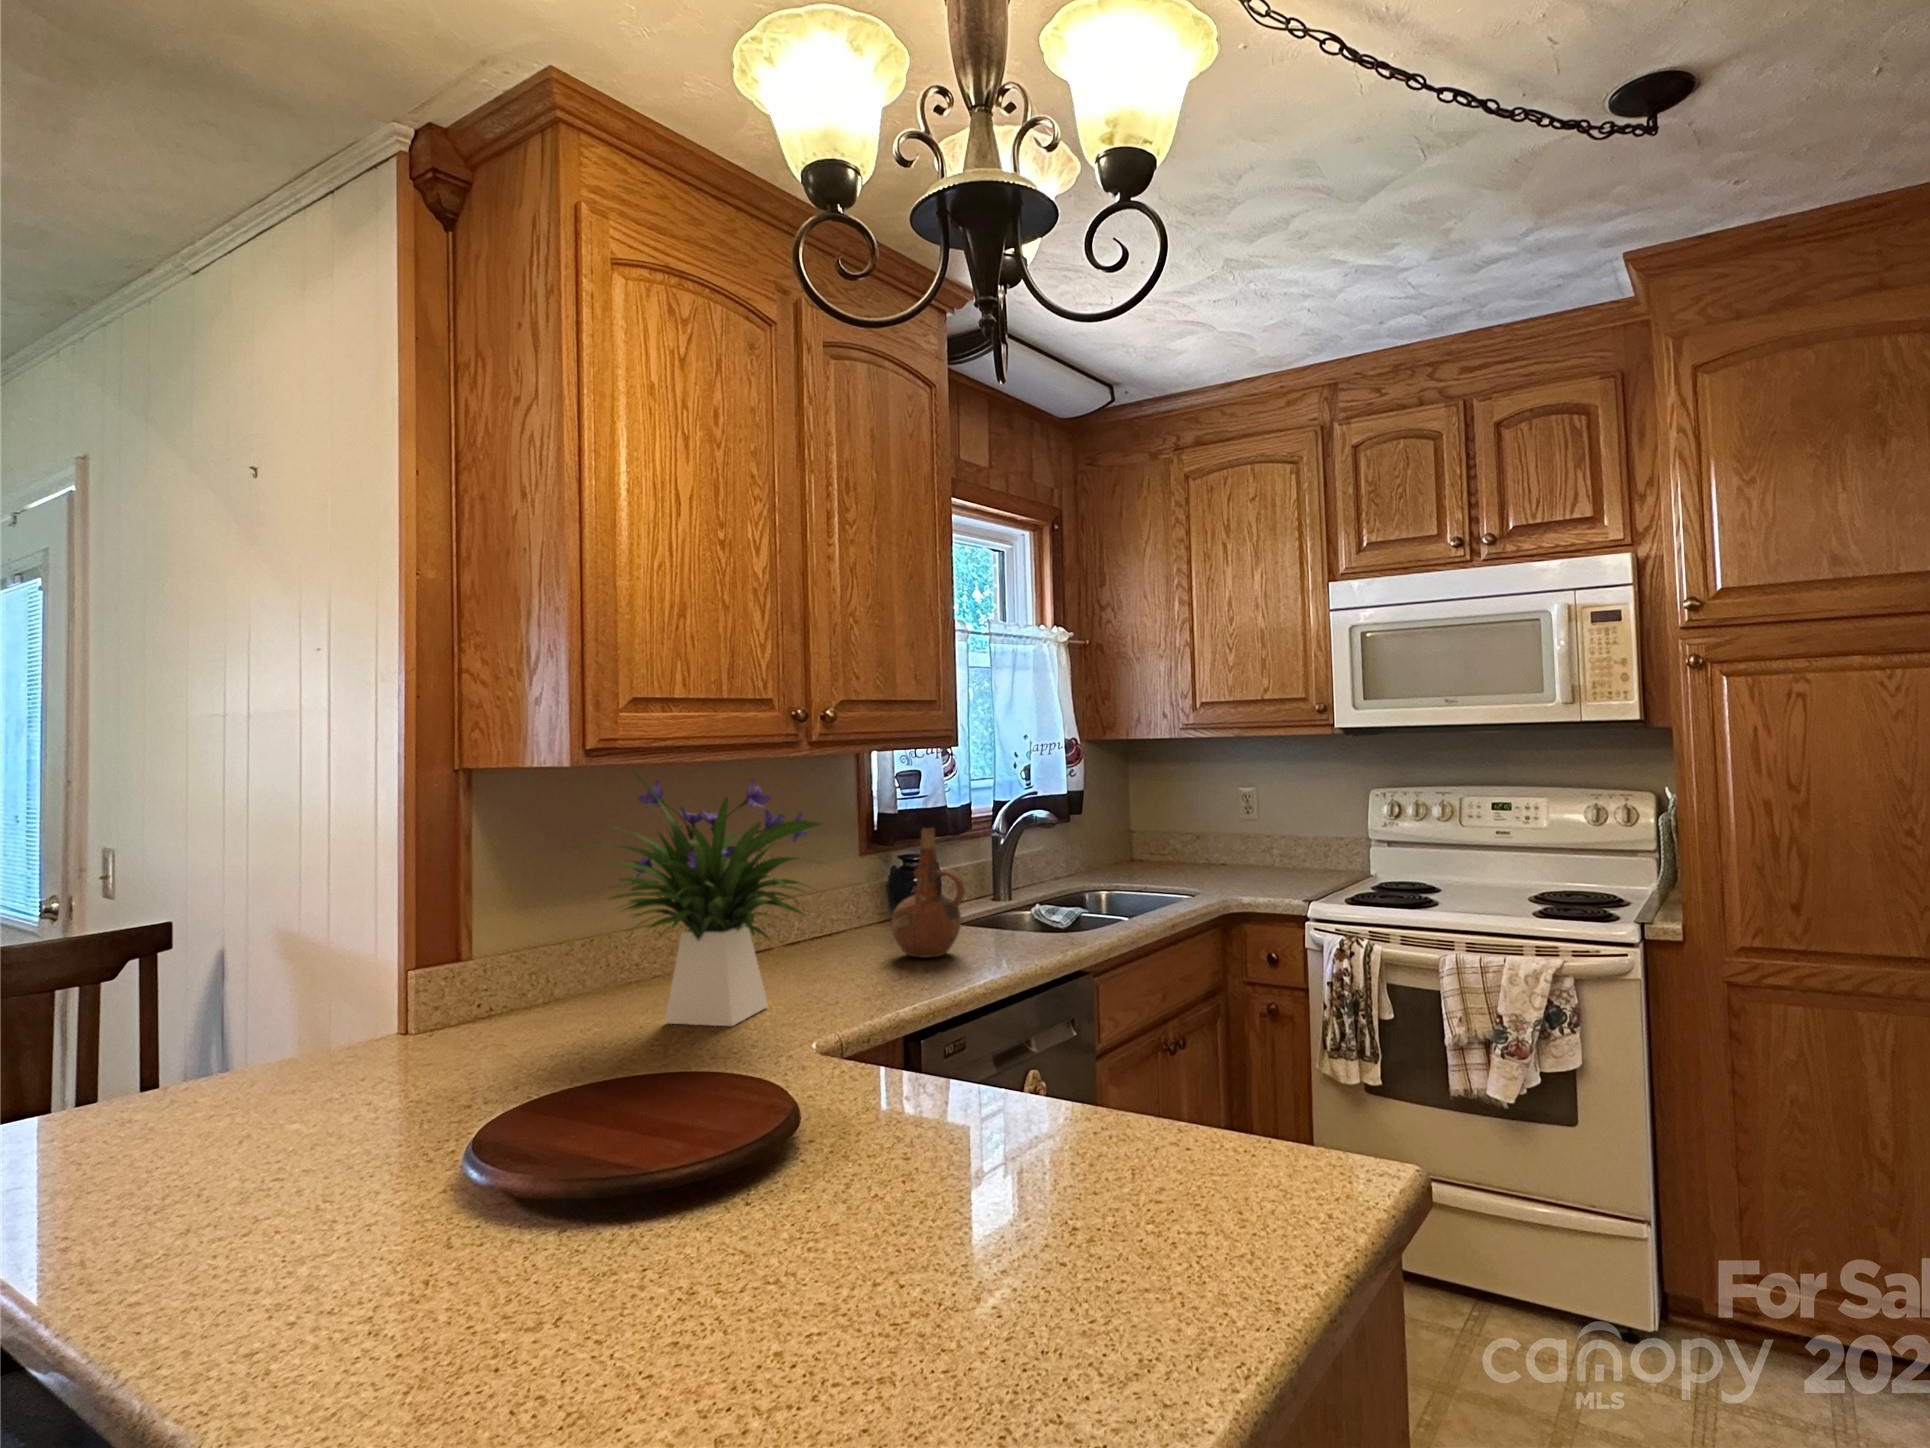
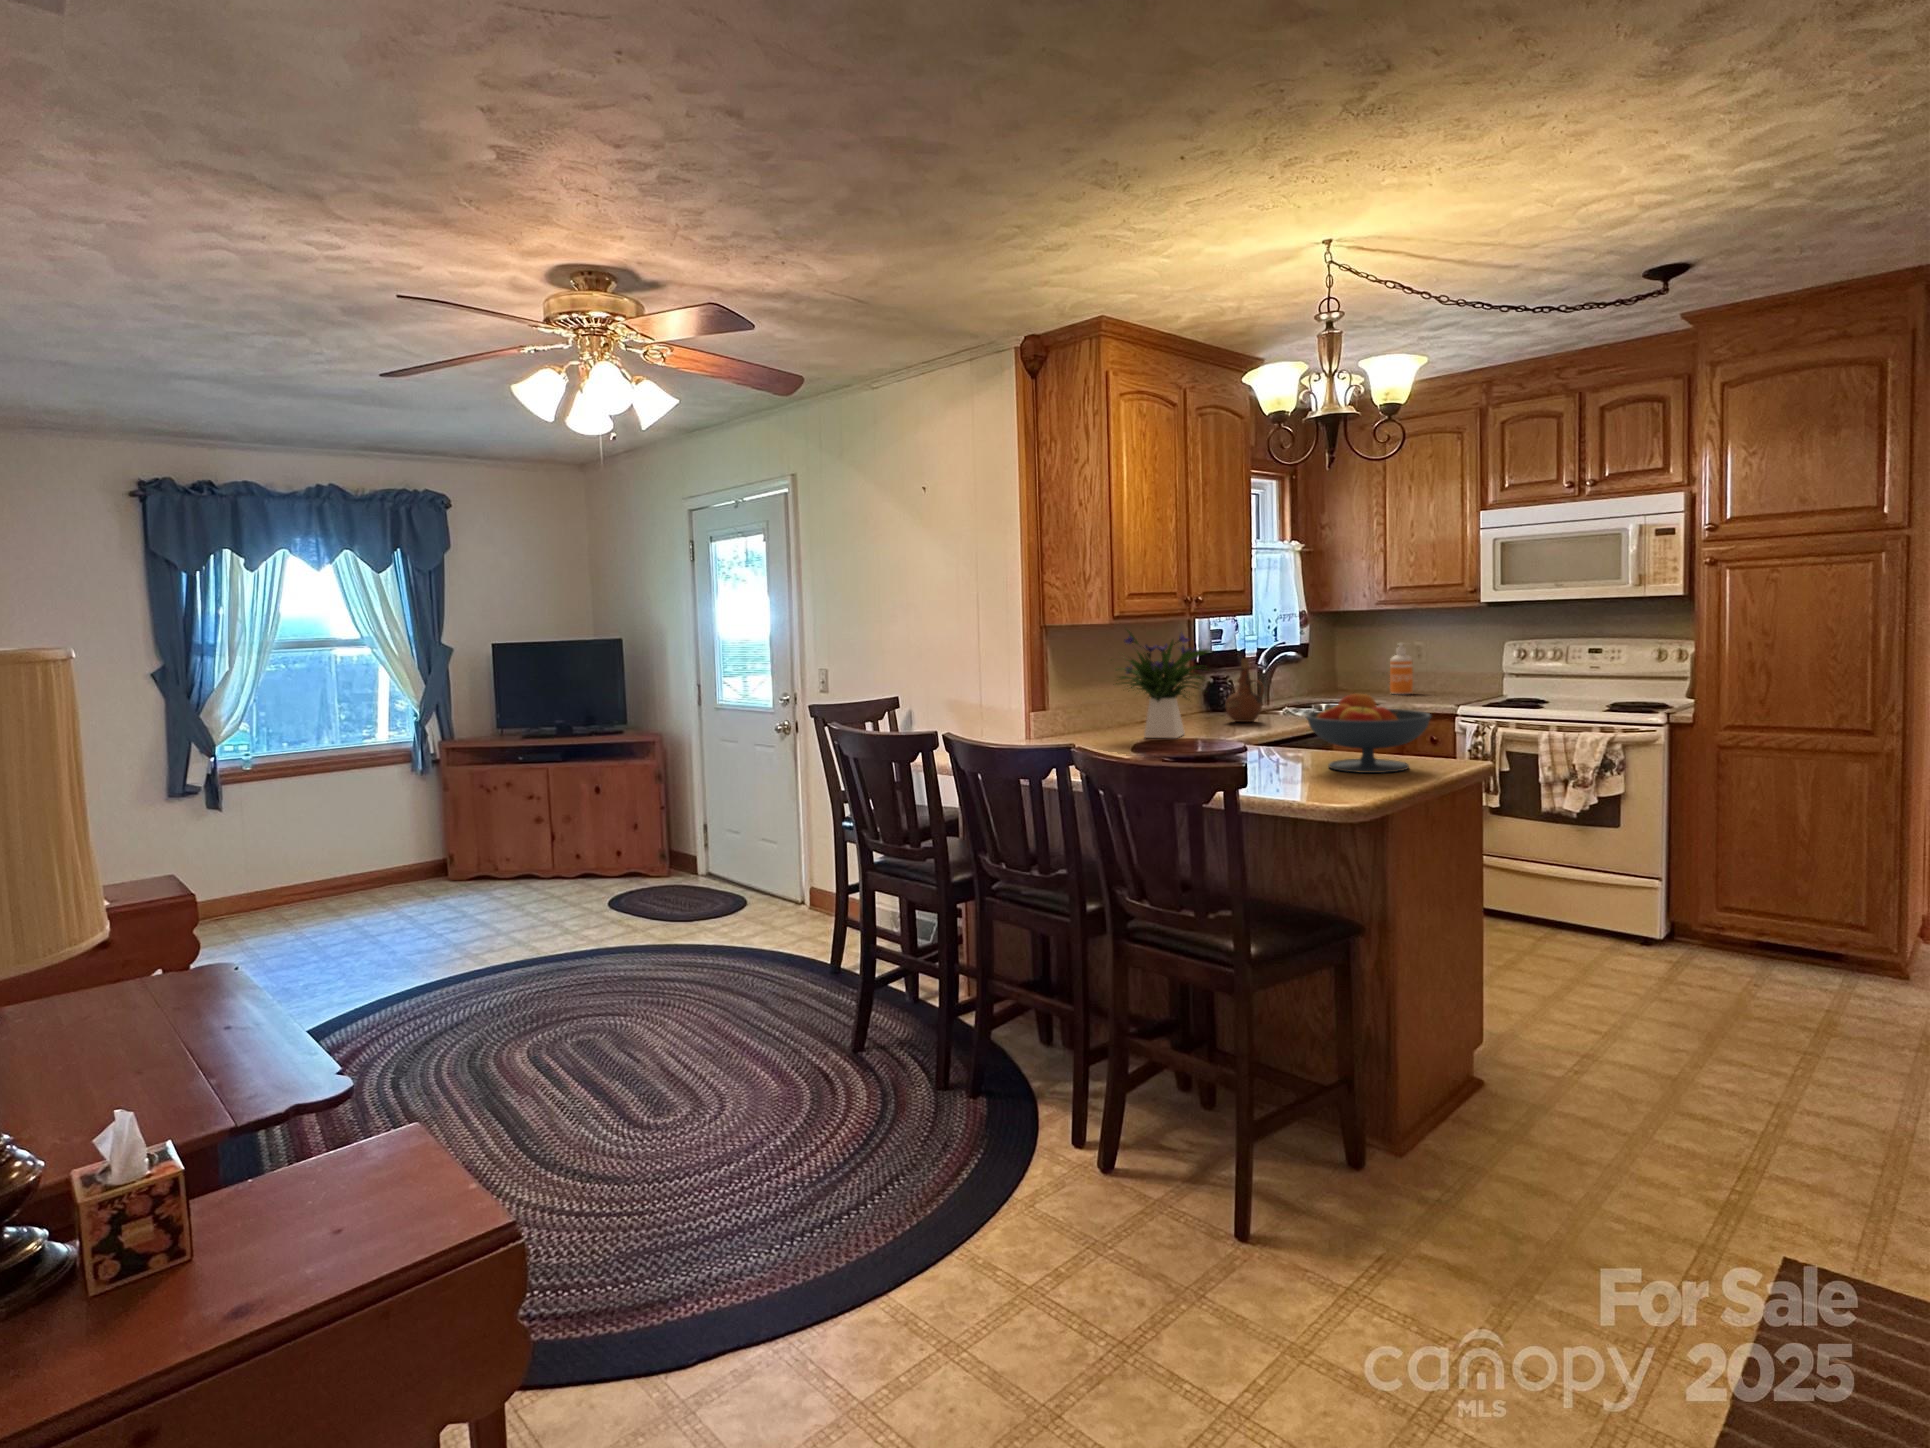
soap dispenser: none [1205,787,1239,868] -> present [1390,643,1413,694]
fruit bowl: none [904,975,1267,1292] -> present [1306,694,1431,773]

